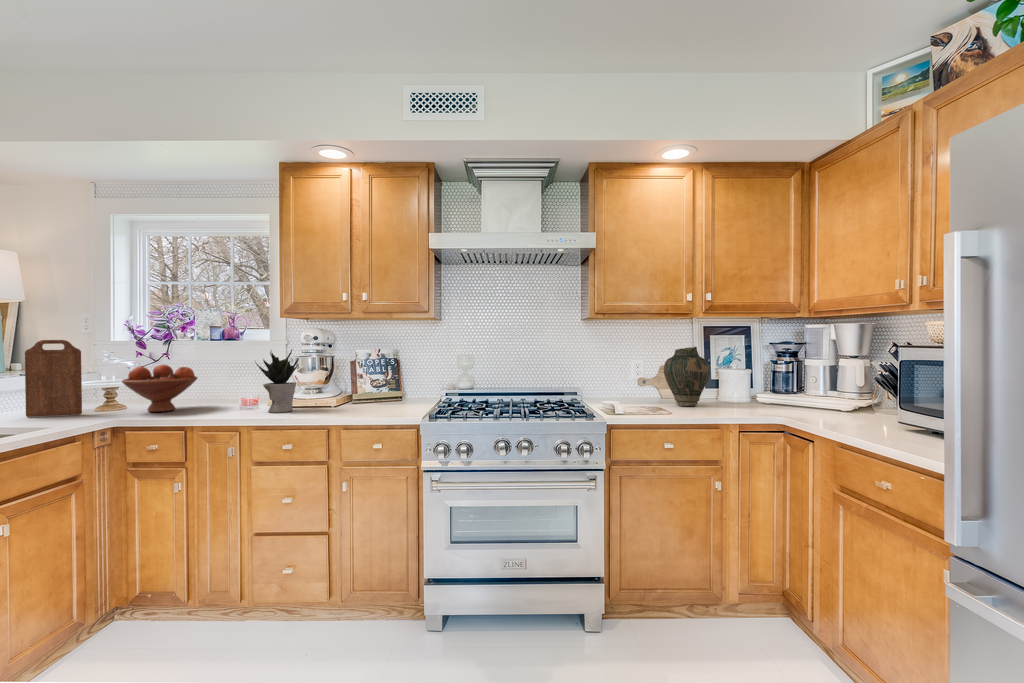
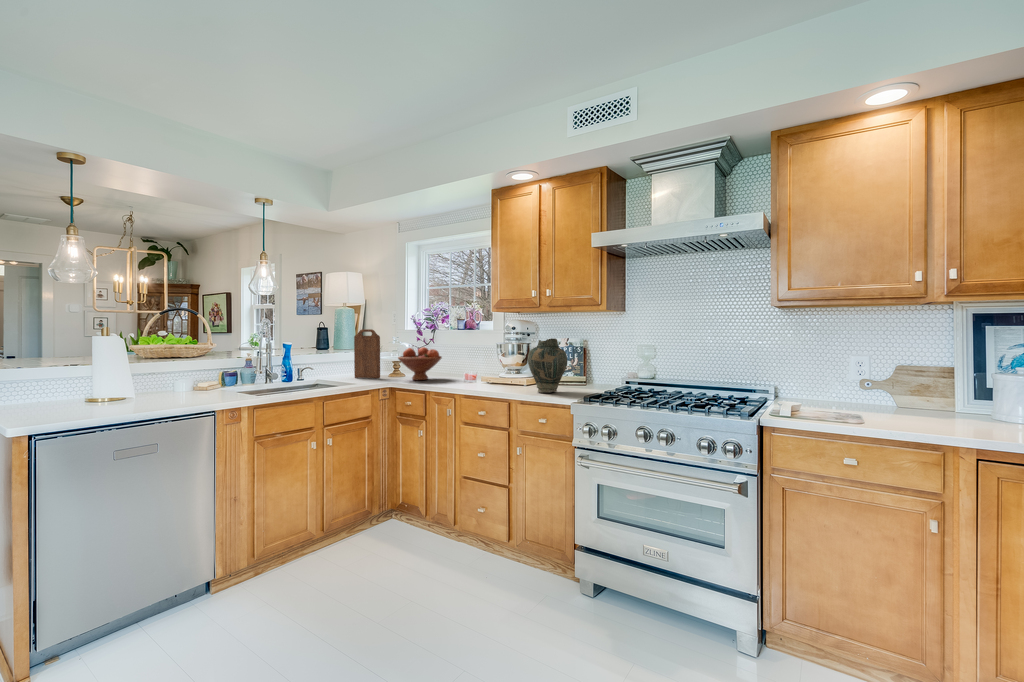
vase: present [664,347,710,406] -> present [528,338,567,392]
potted plant: present [256,349,299,413] -> none [470,337,503,387]

